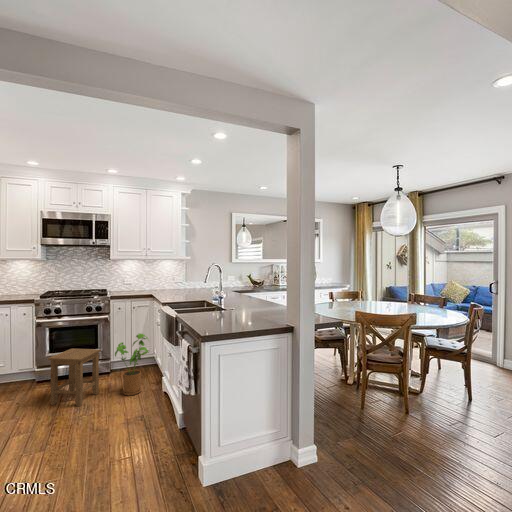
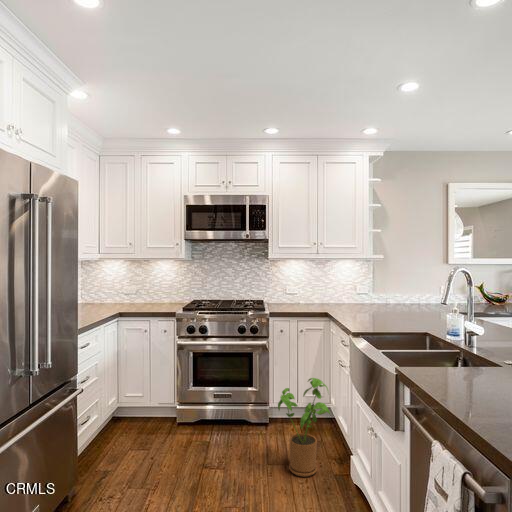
stool: present [48,348,101,407] -> none [190,387,258,482]

